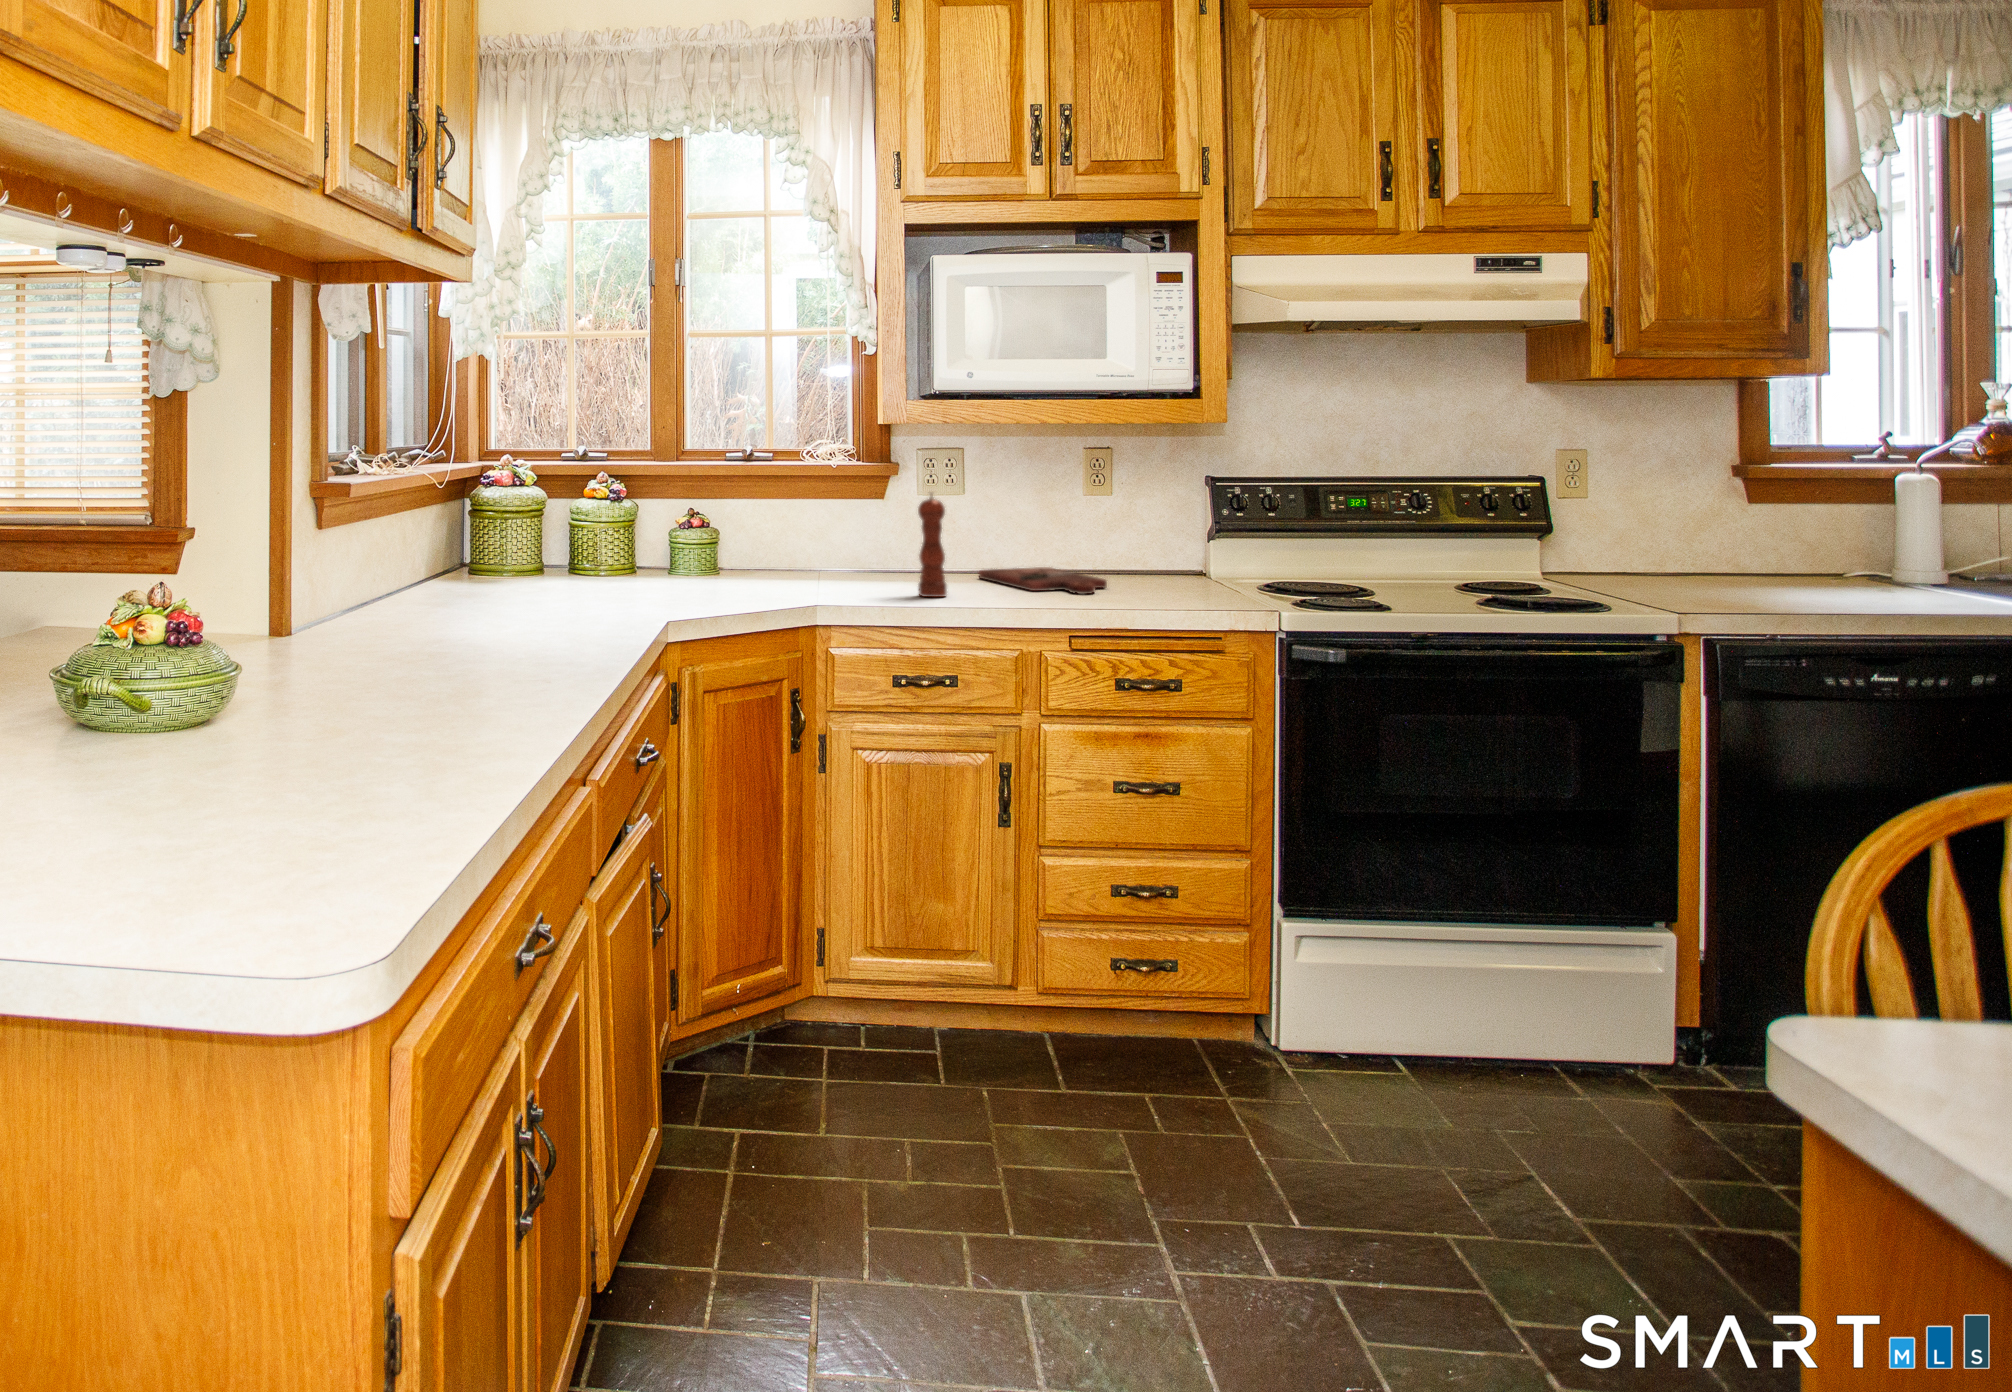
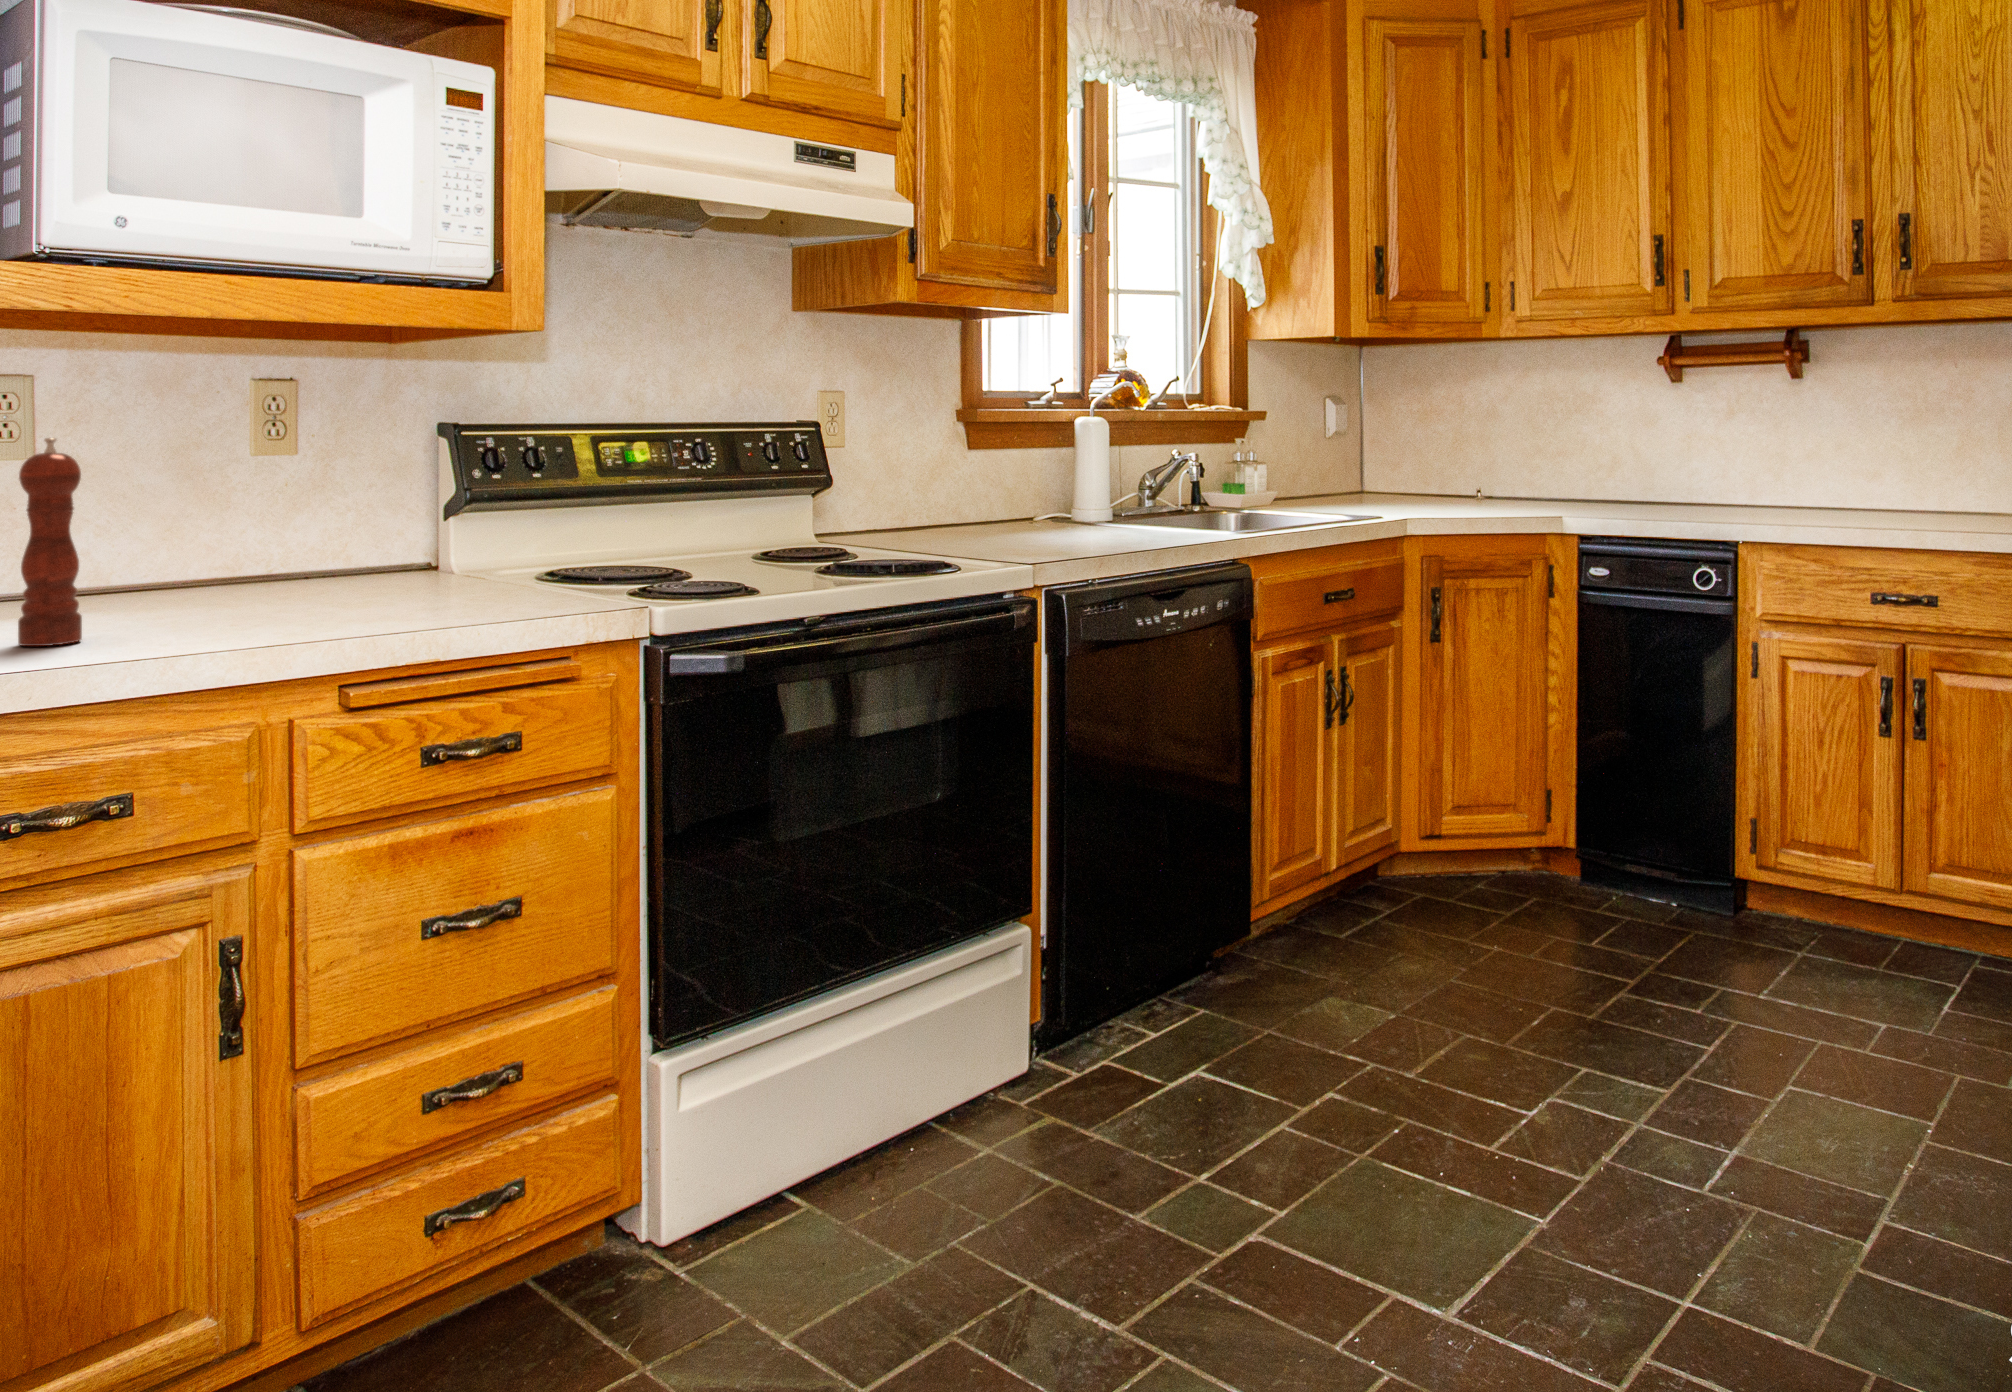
cutting board: present [979,567,1107,594] -> none [85,575,341,614]

